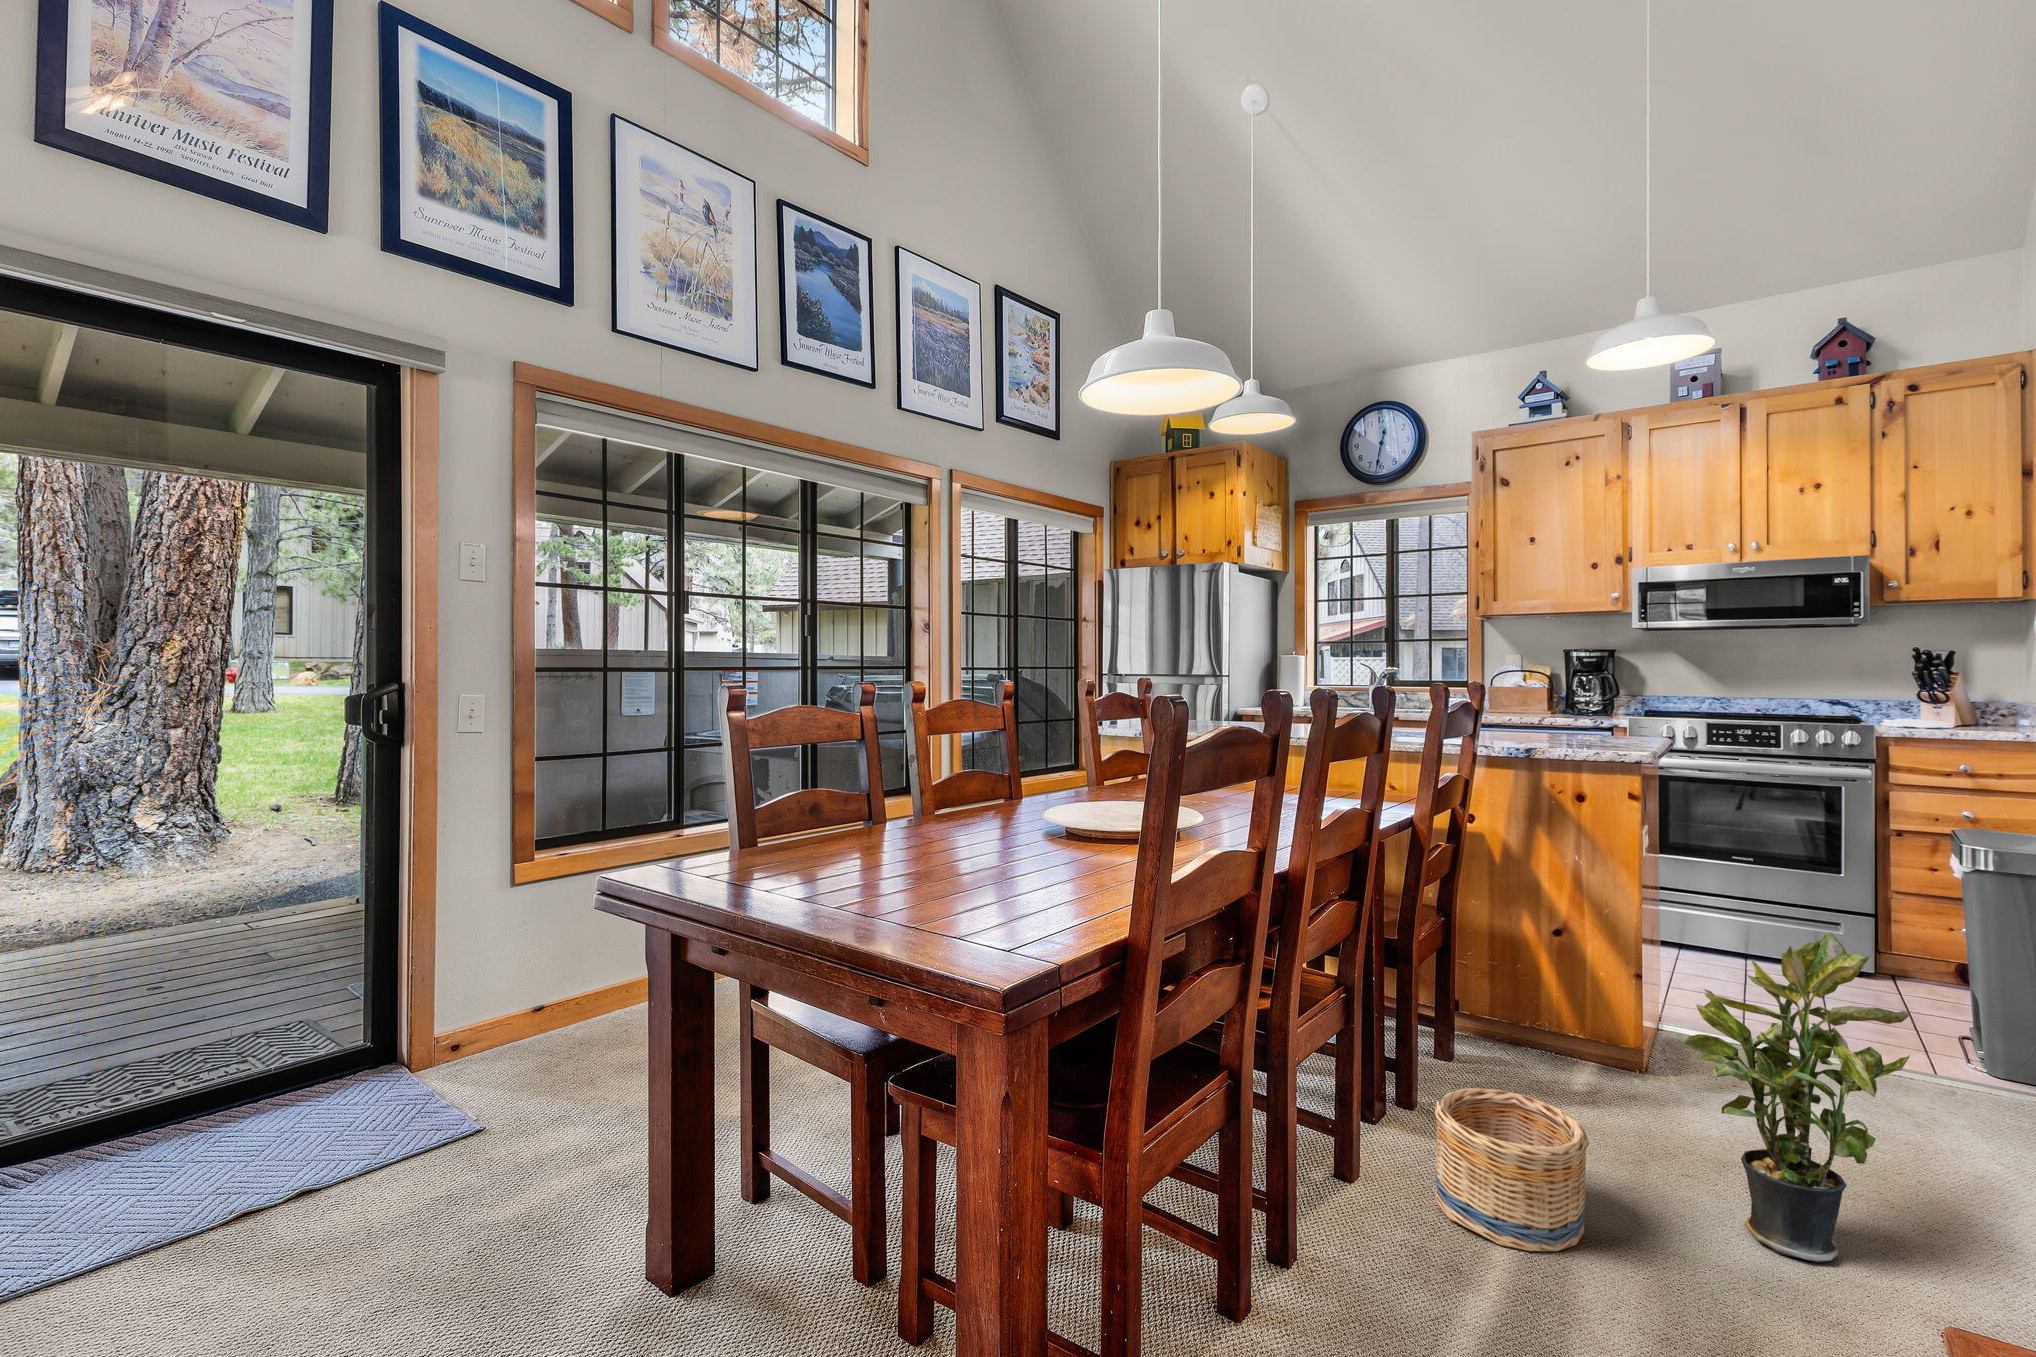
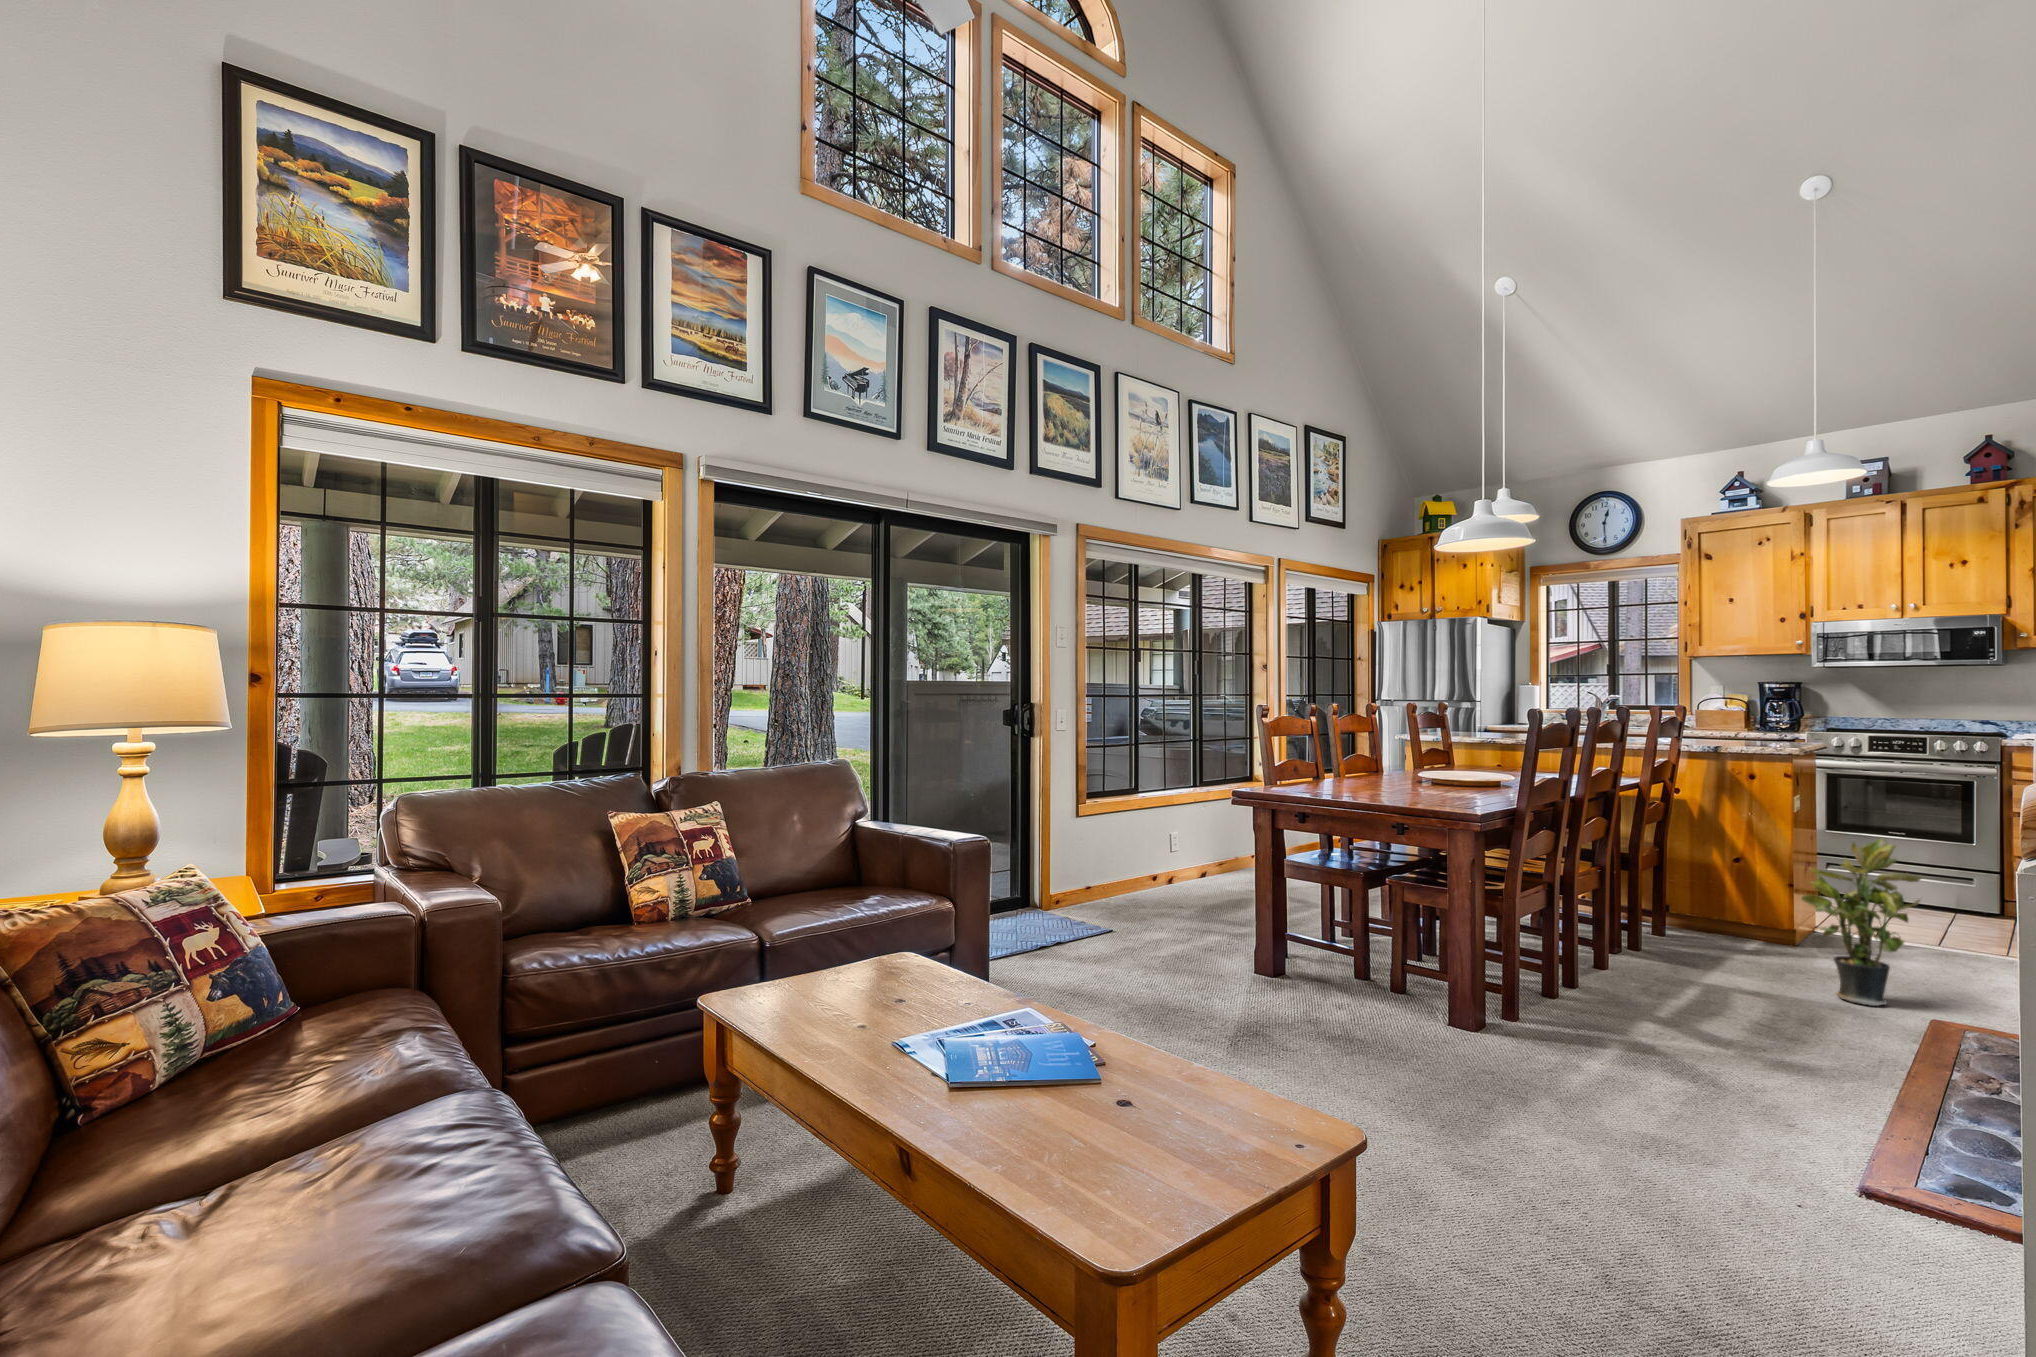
basket: present [1435,1088,1589,1251] -> none [1654,925,1743,996]

